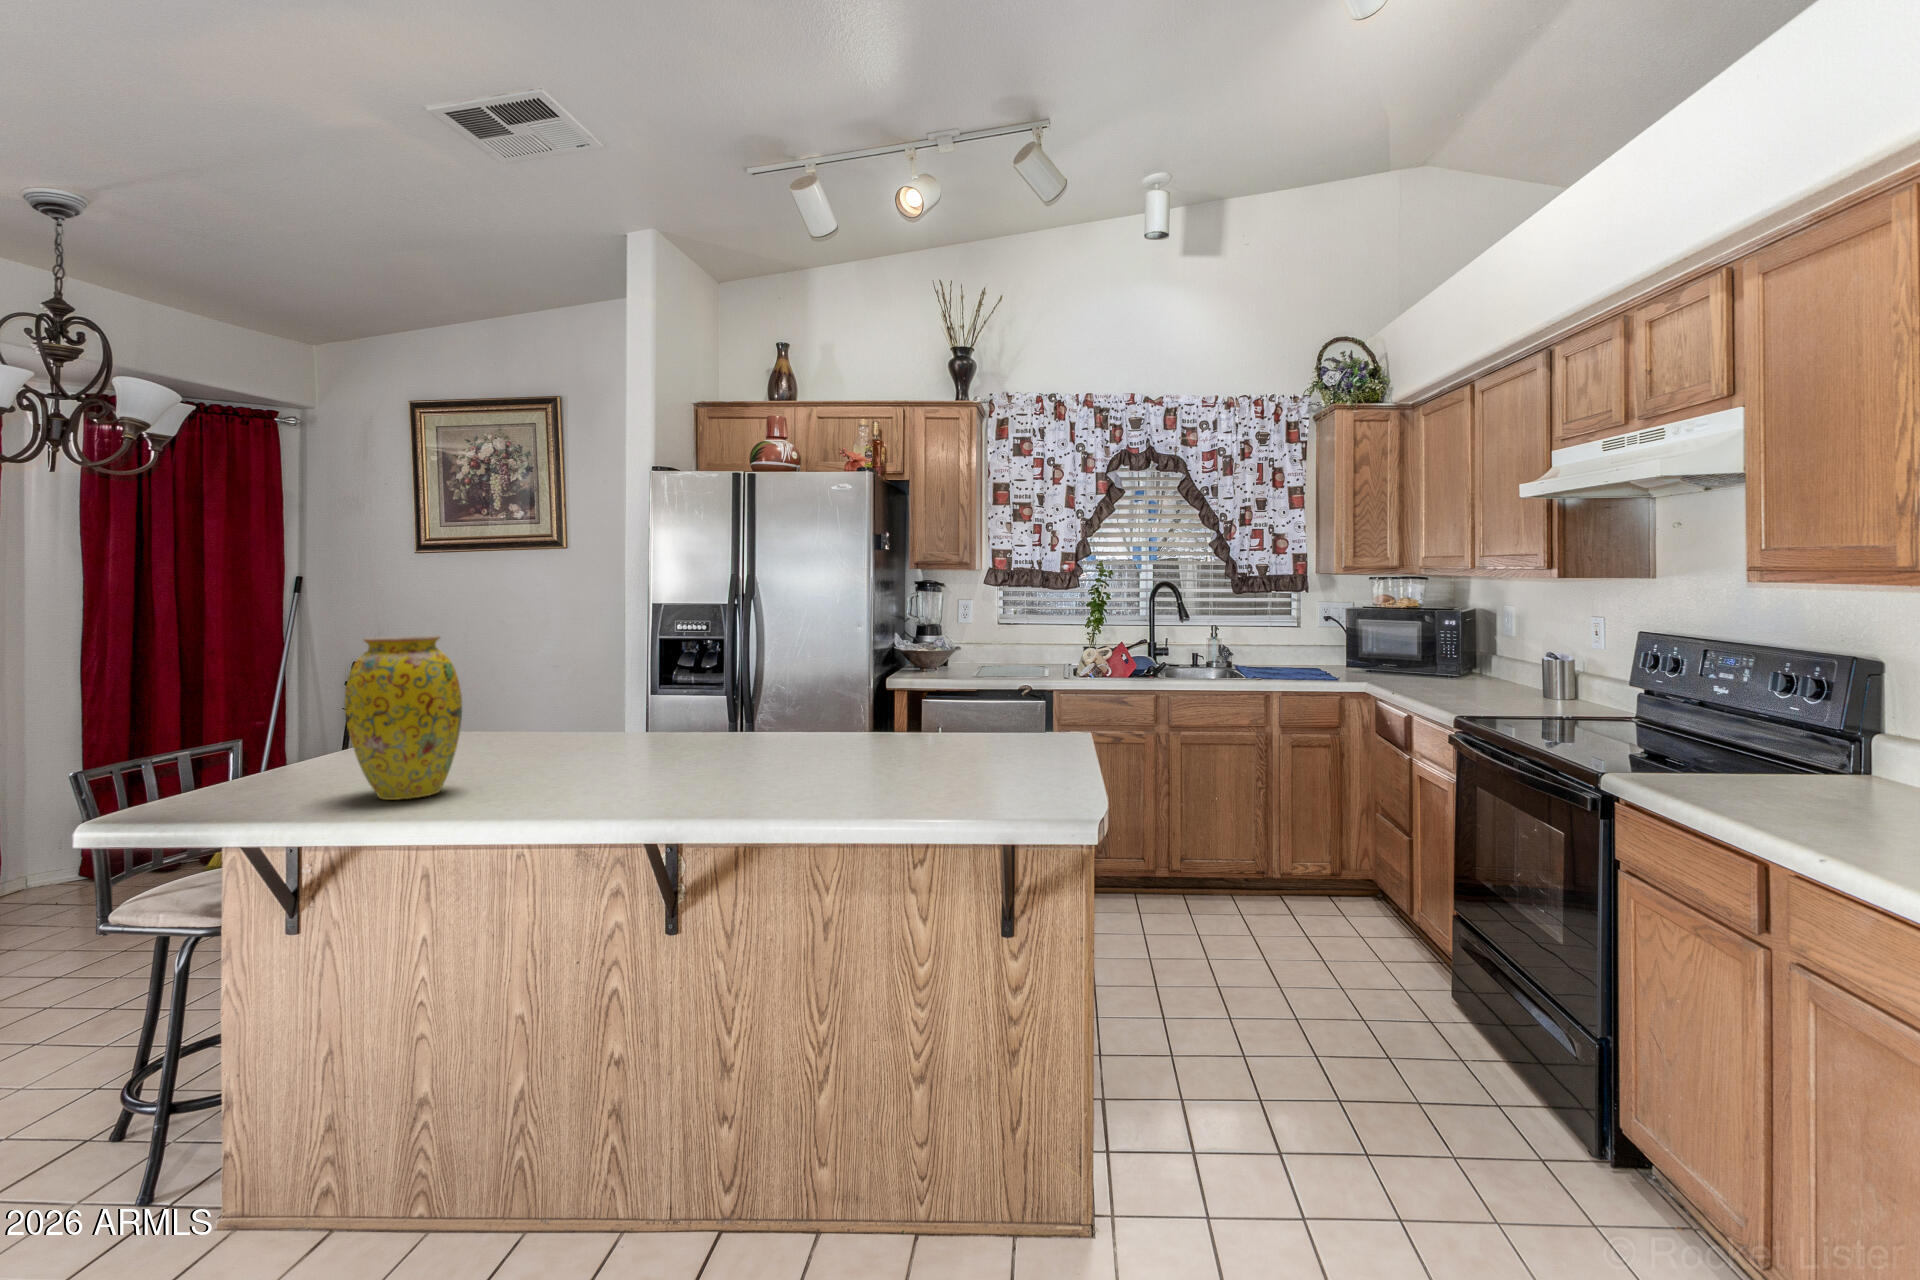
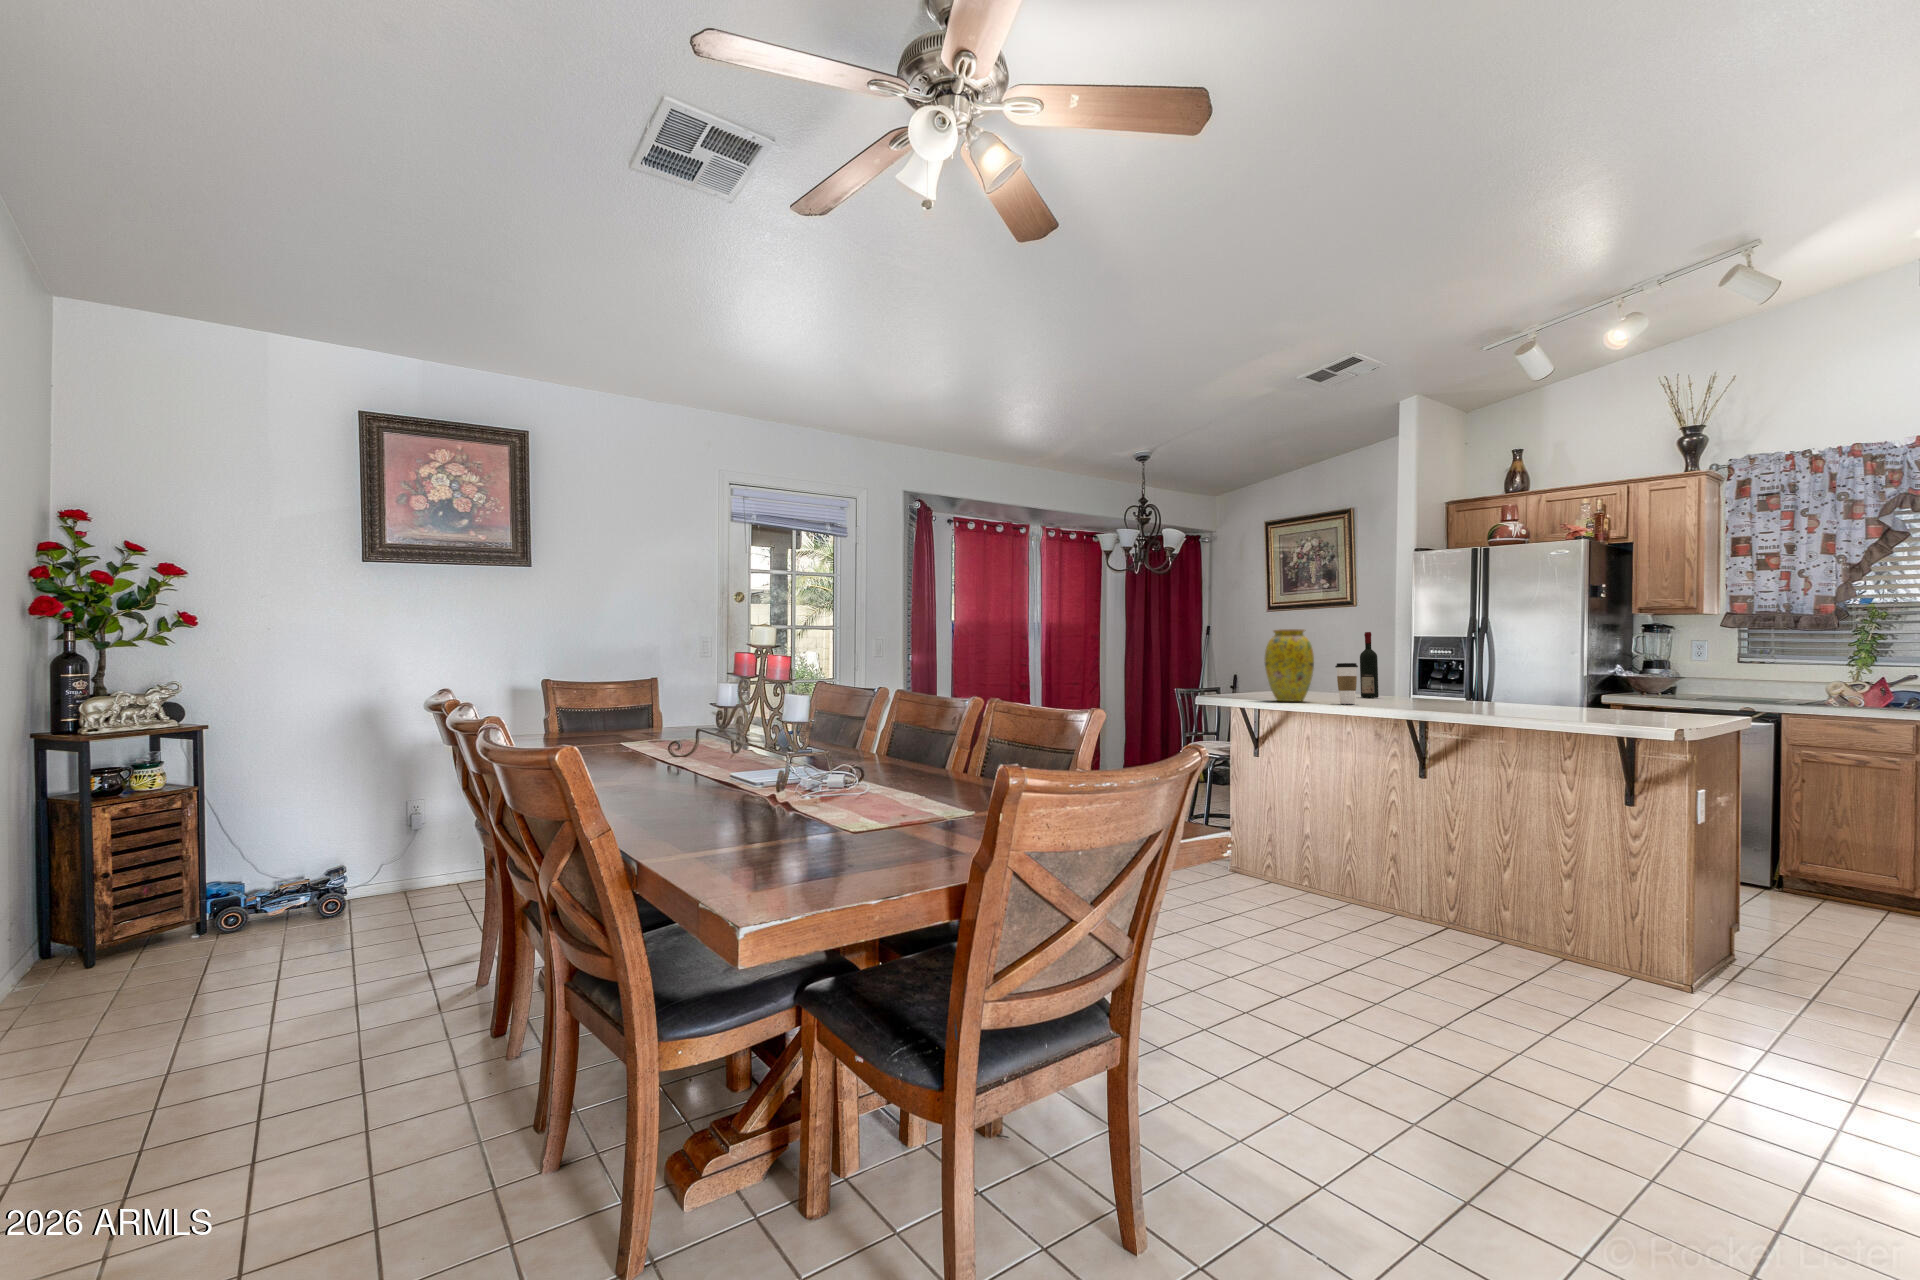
wine bottle: none [563,623,598,746] -> present [1360,632,1379,698]
coffee cup: none [505,710,553,800] -> present [1335,663,1358,704]

